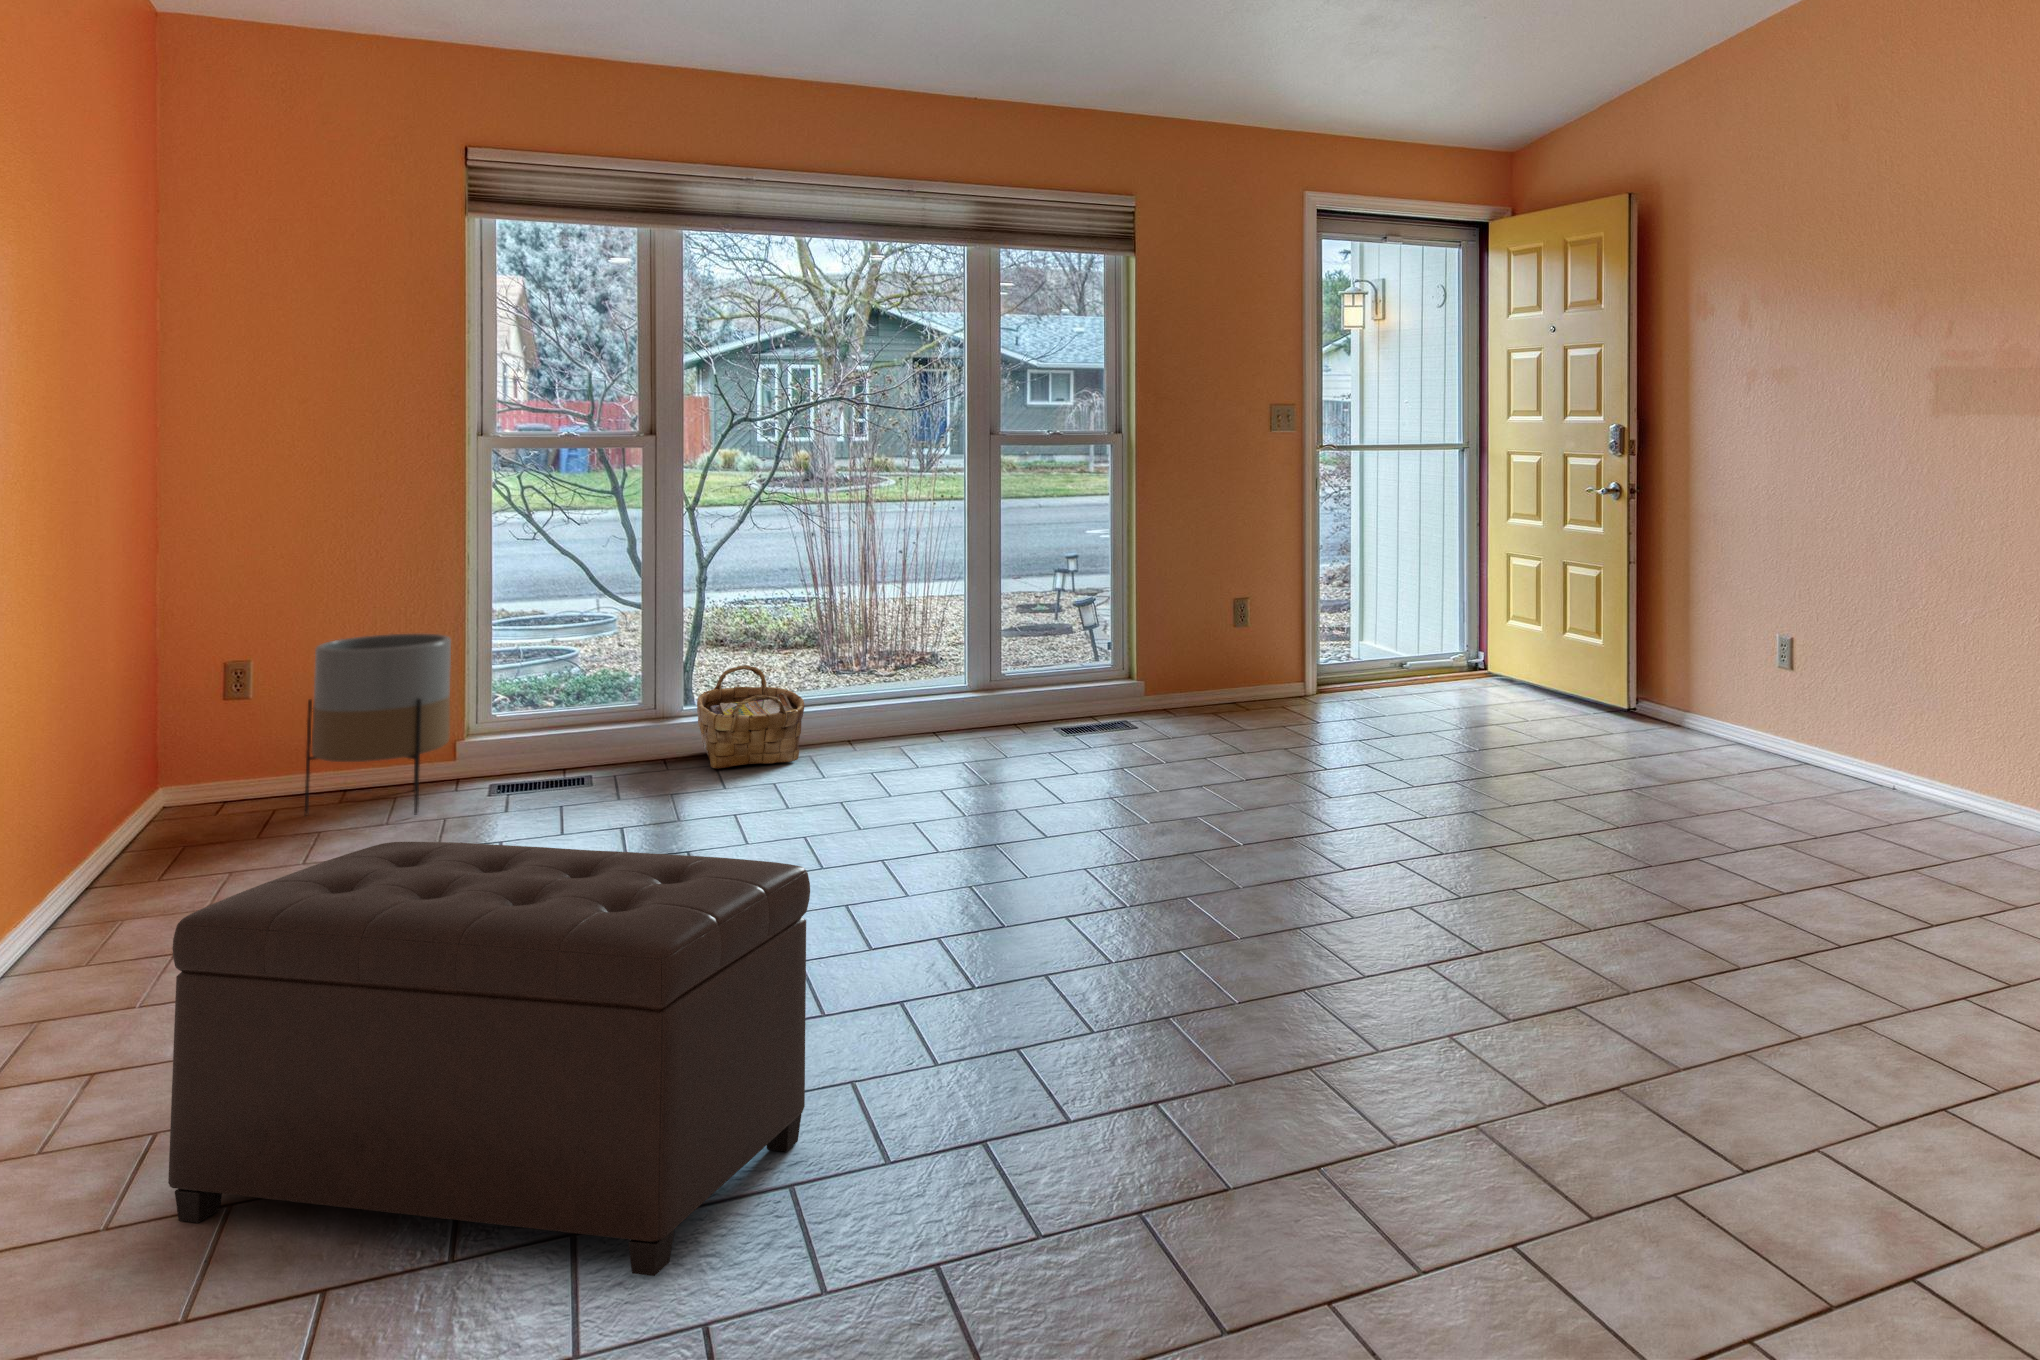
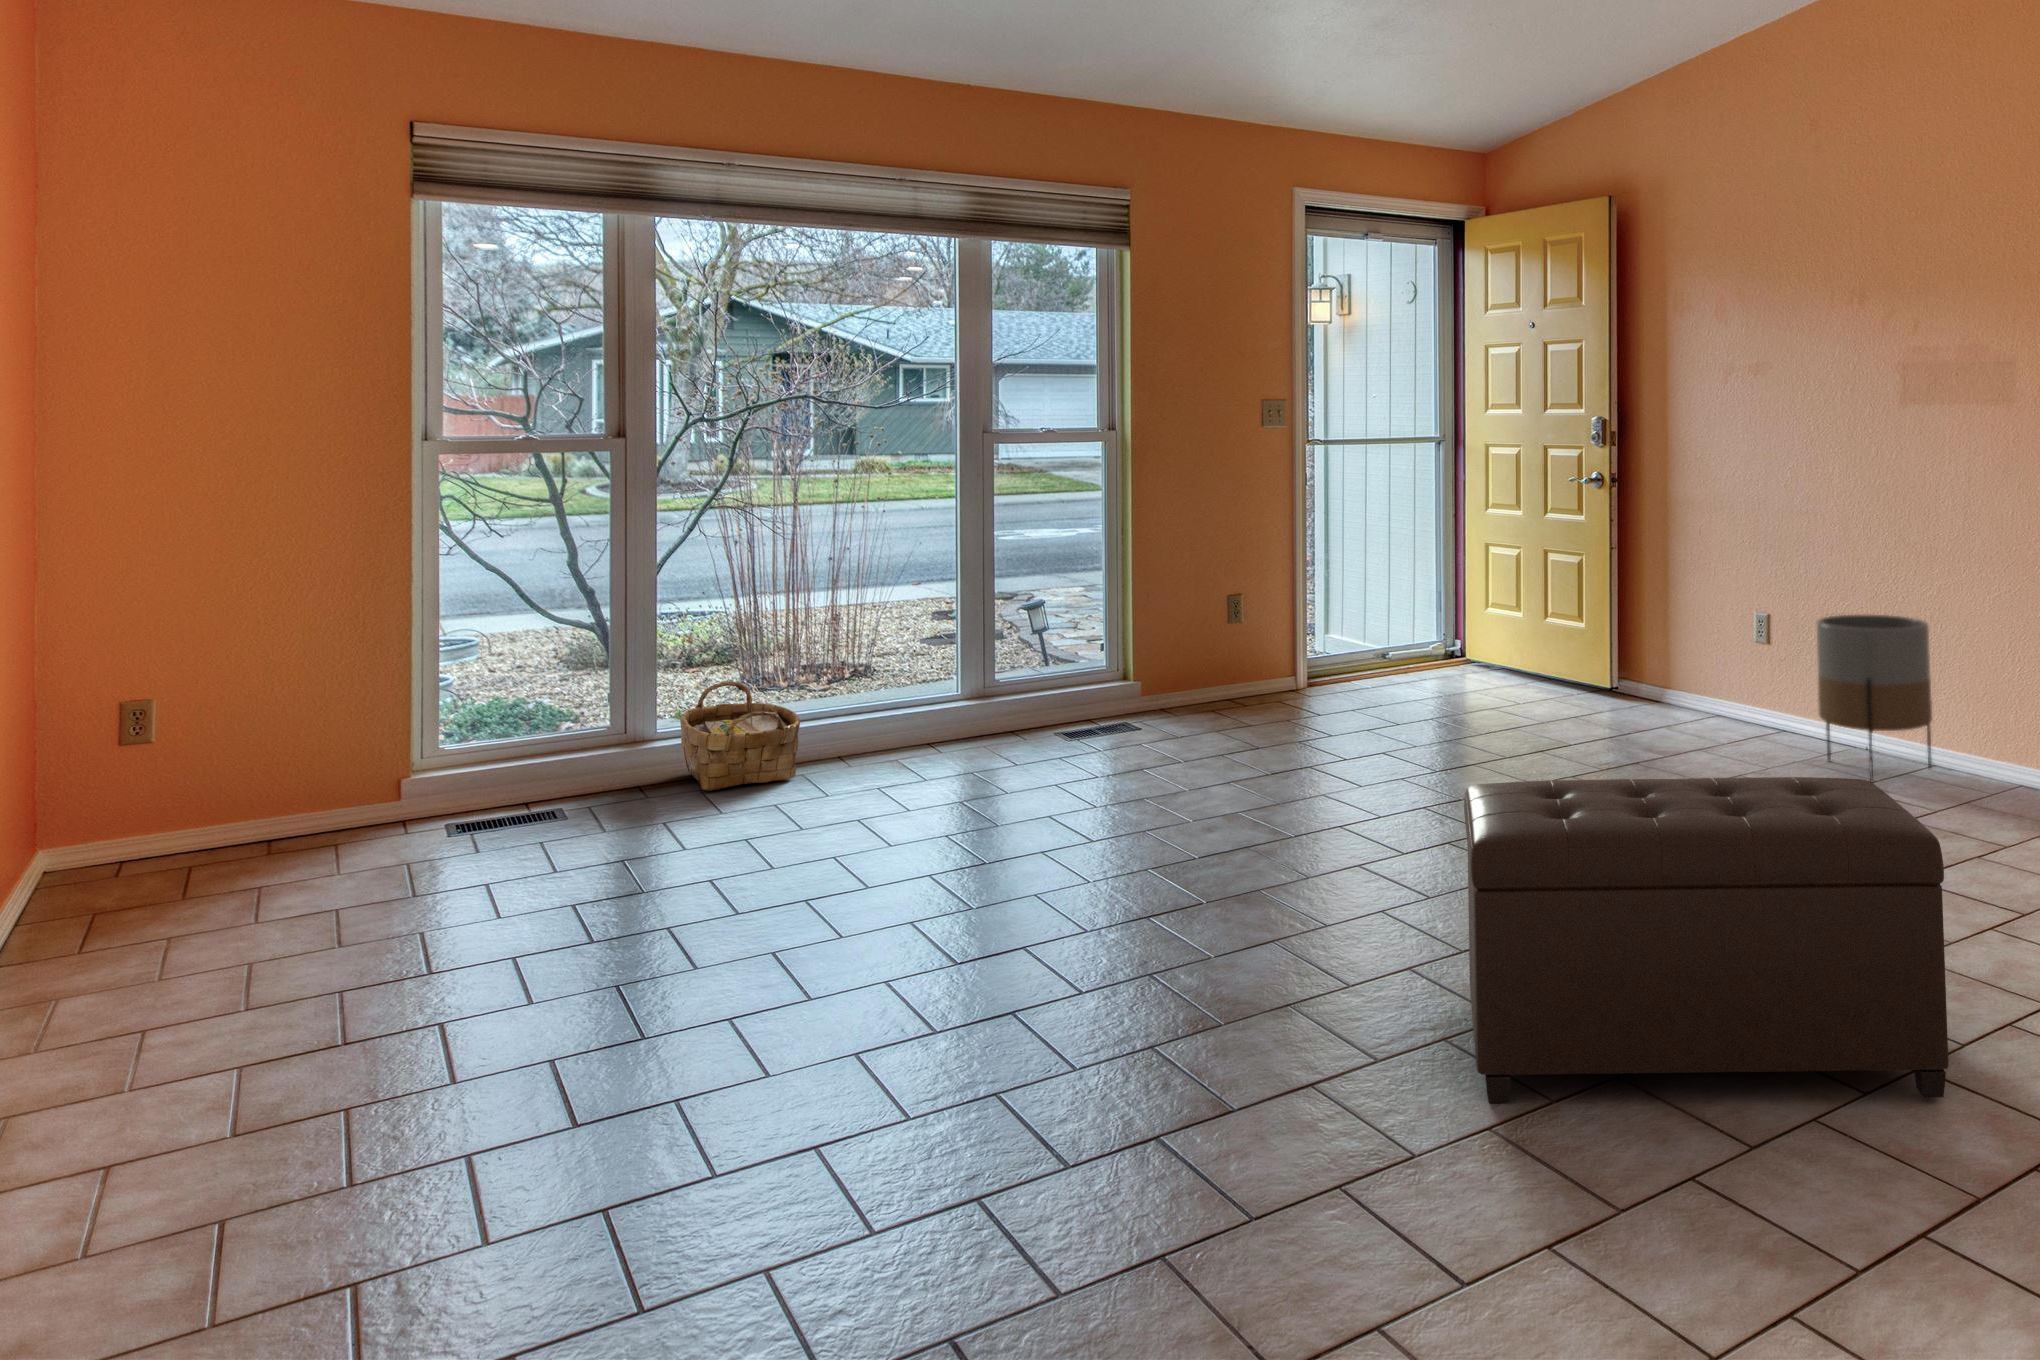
planter: present [305,634,451,815] -> present [1817,615,1932,782]
ottoman: present [168,842,810,1276] -> present [1464,777,1949,1103]

